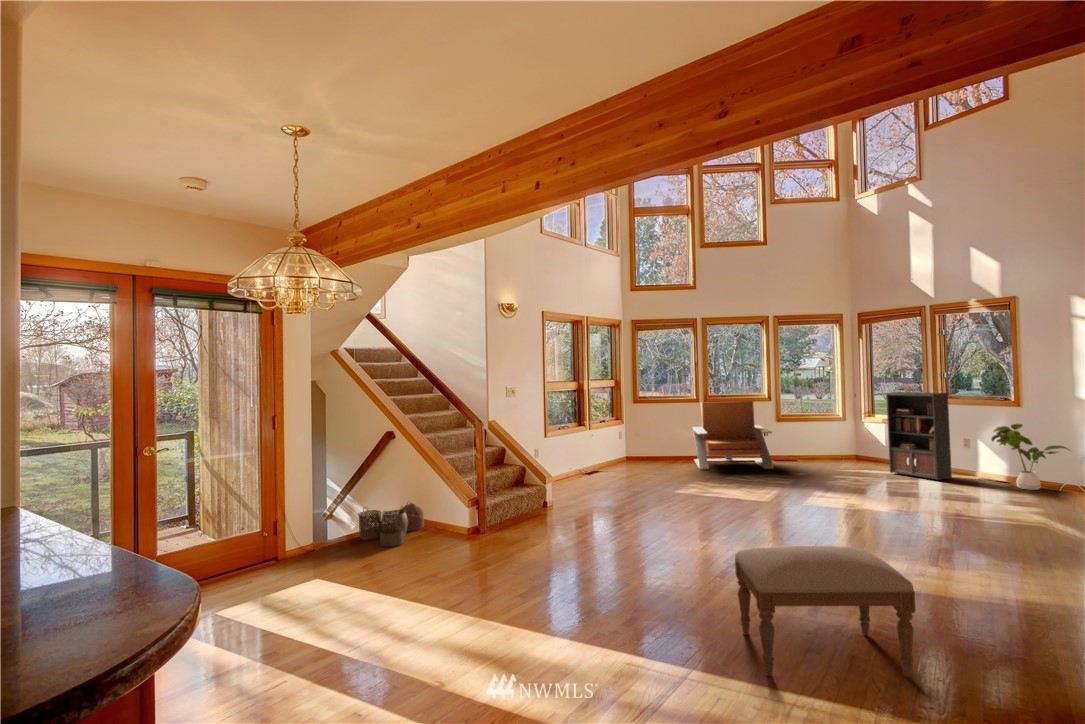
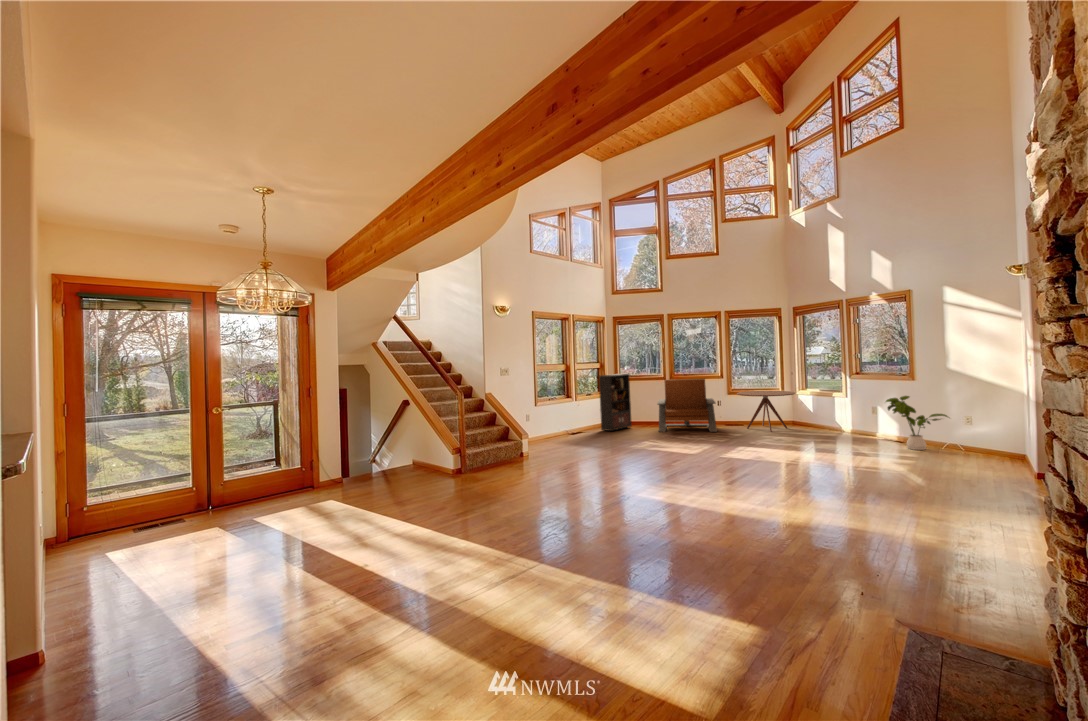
bookcase: present [886,392,978,480] -> present [599,374,632,431]
round table: none [793,416,866,468] -> present [737,391,795,432]
woven basket: present [358,503,424,547] -> none [377,450,427,481]
ottoman: present [735,546,915,677] -> none [576,481,689,577]

